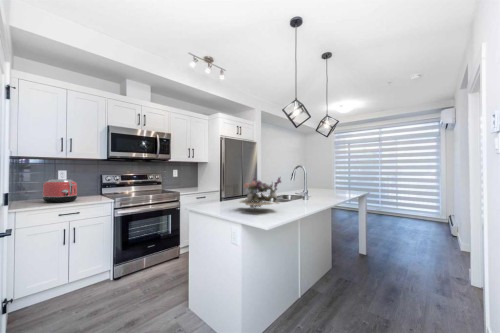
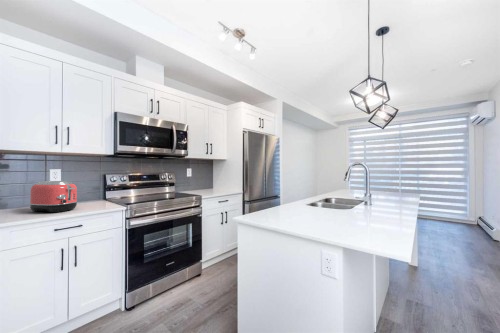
flower arrangement: present [241,178,281,208] -> none [304,177,367,221]

